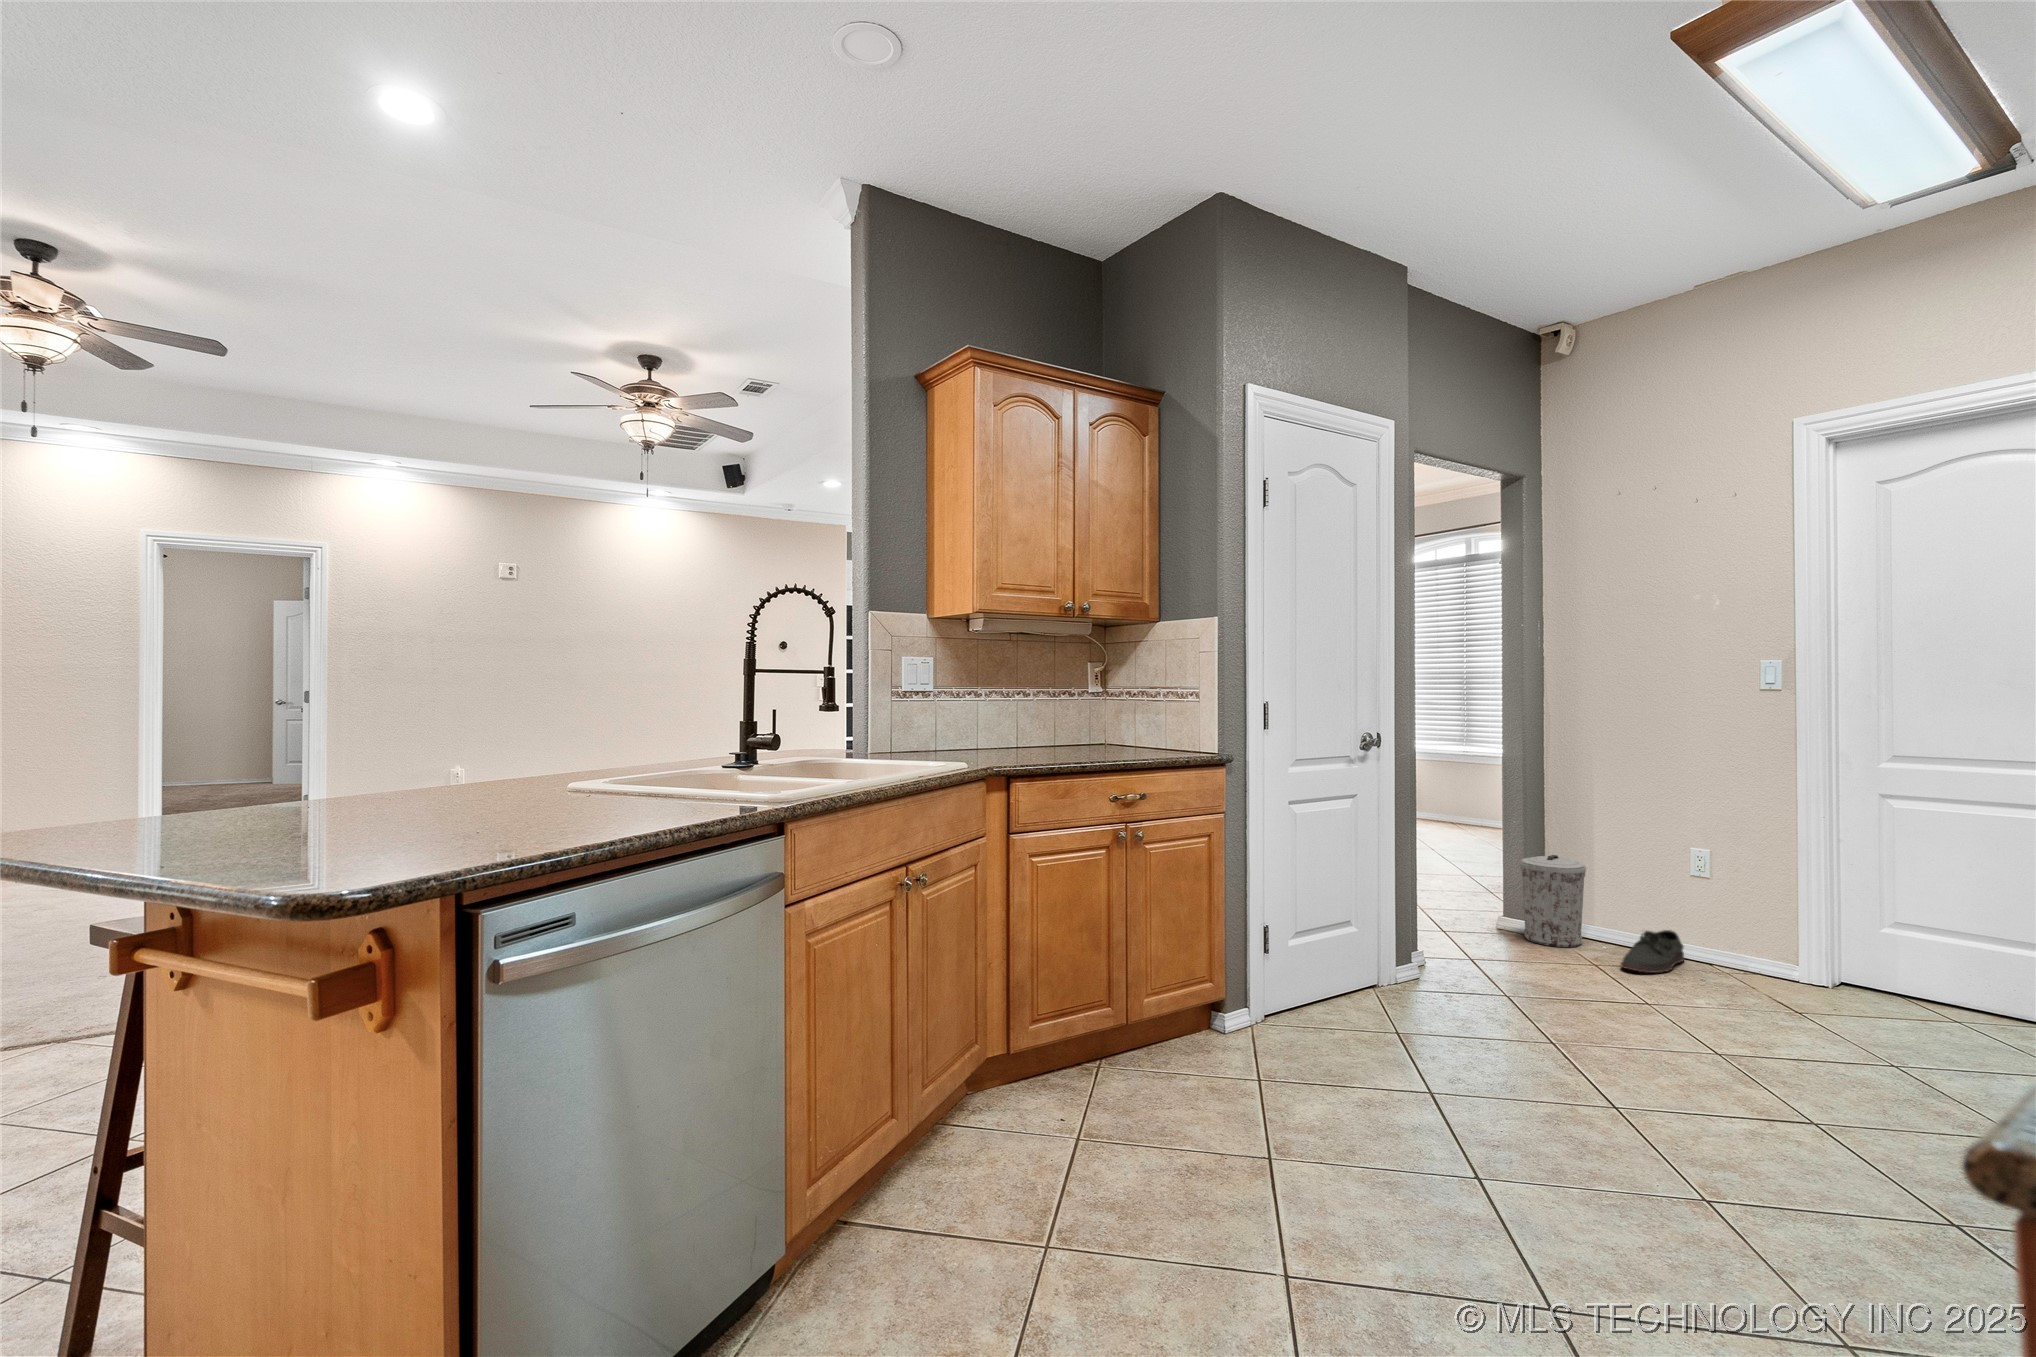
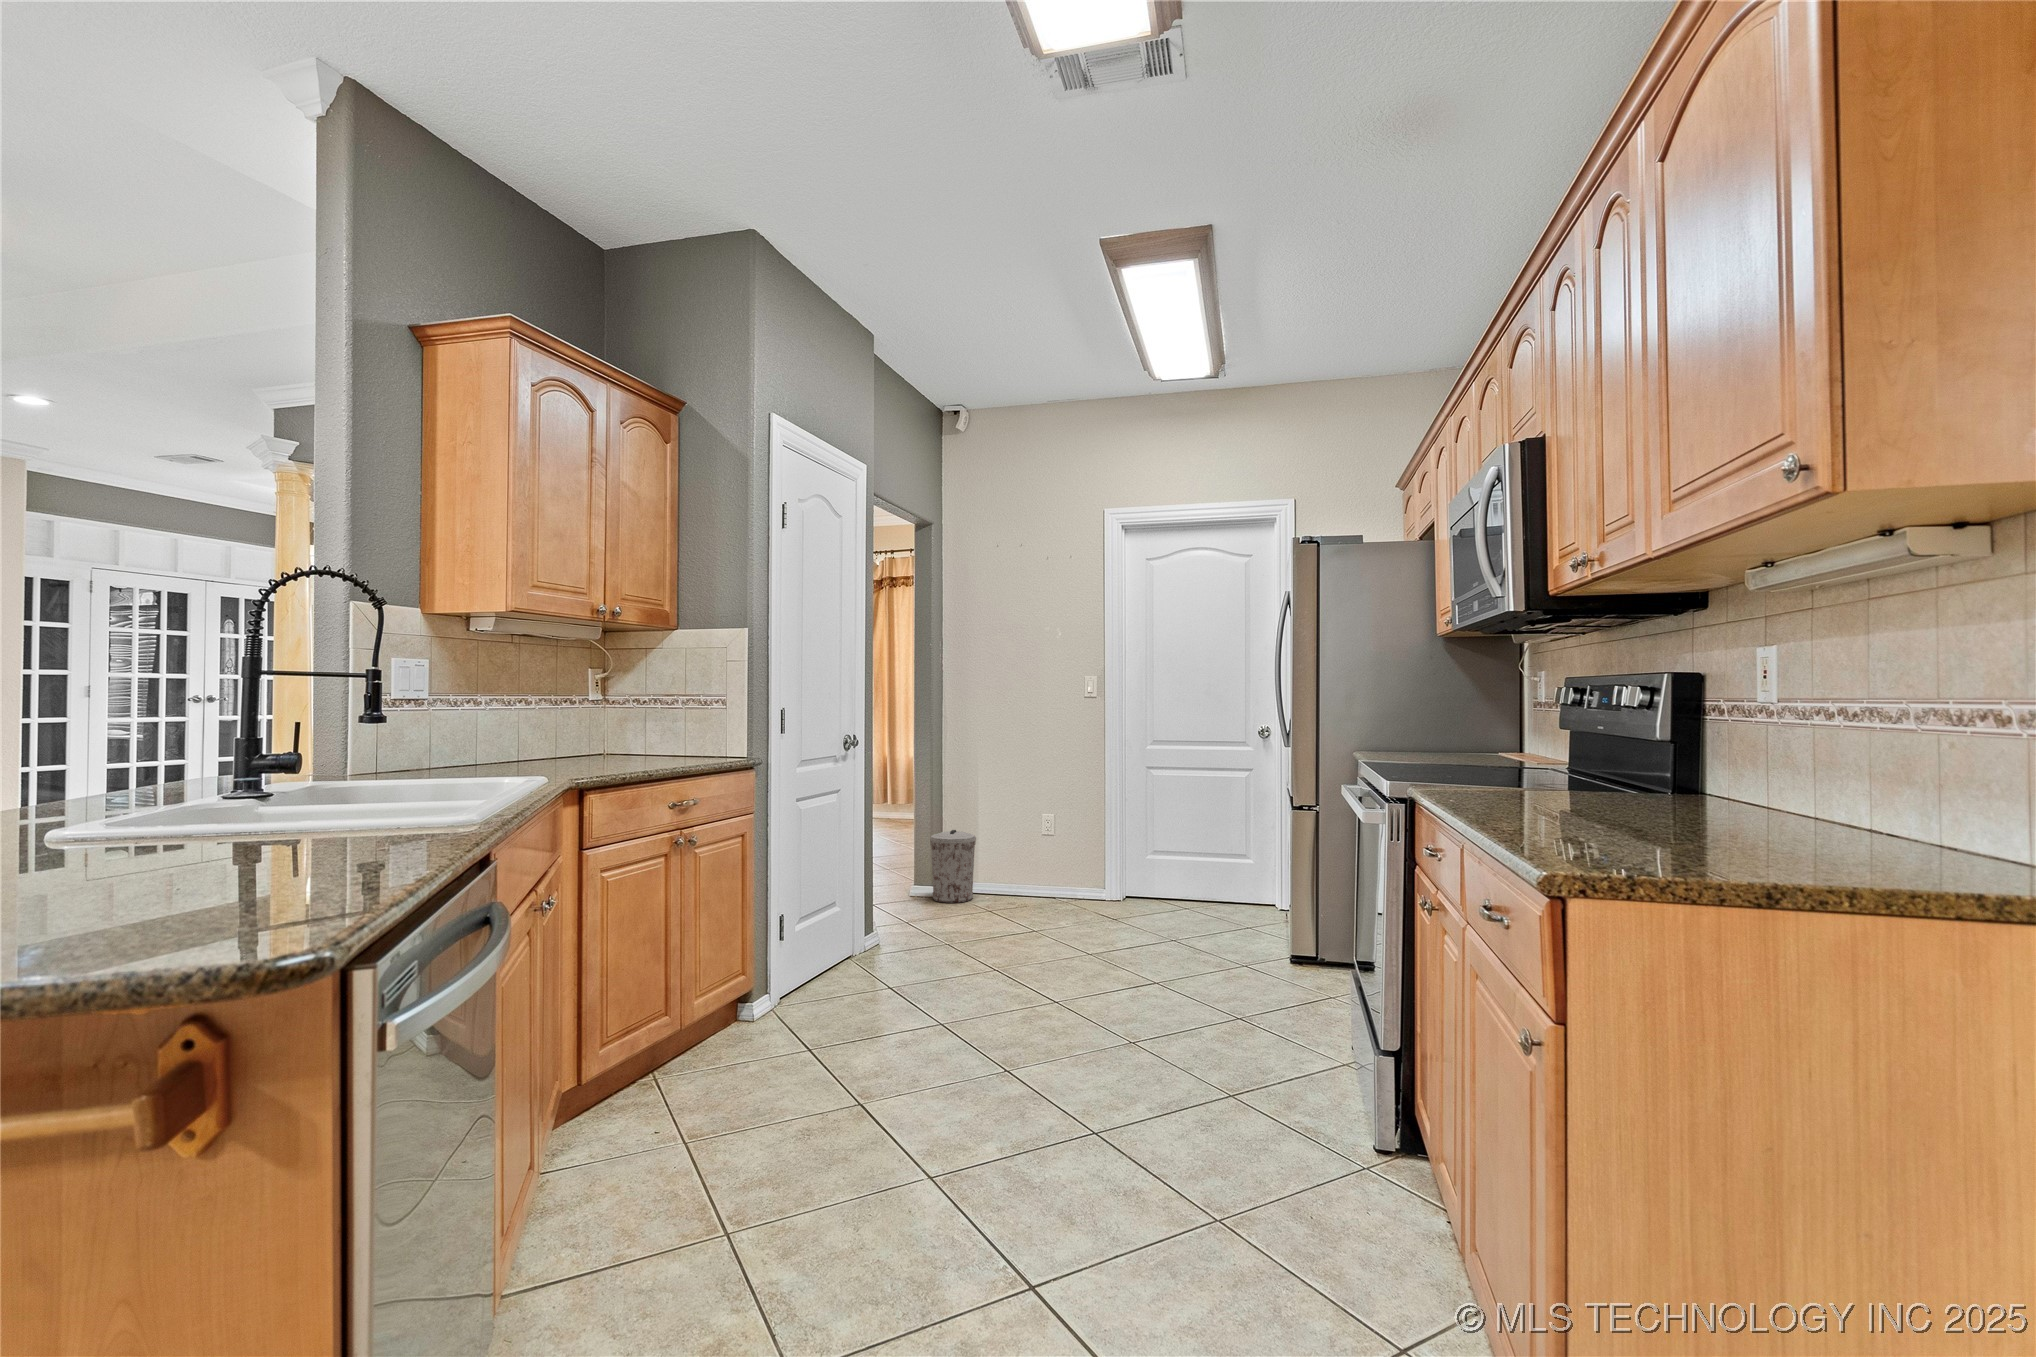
shoe: present [1621,930,1685,973] -> none [1006,877,1040,910]

